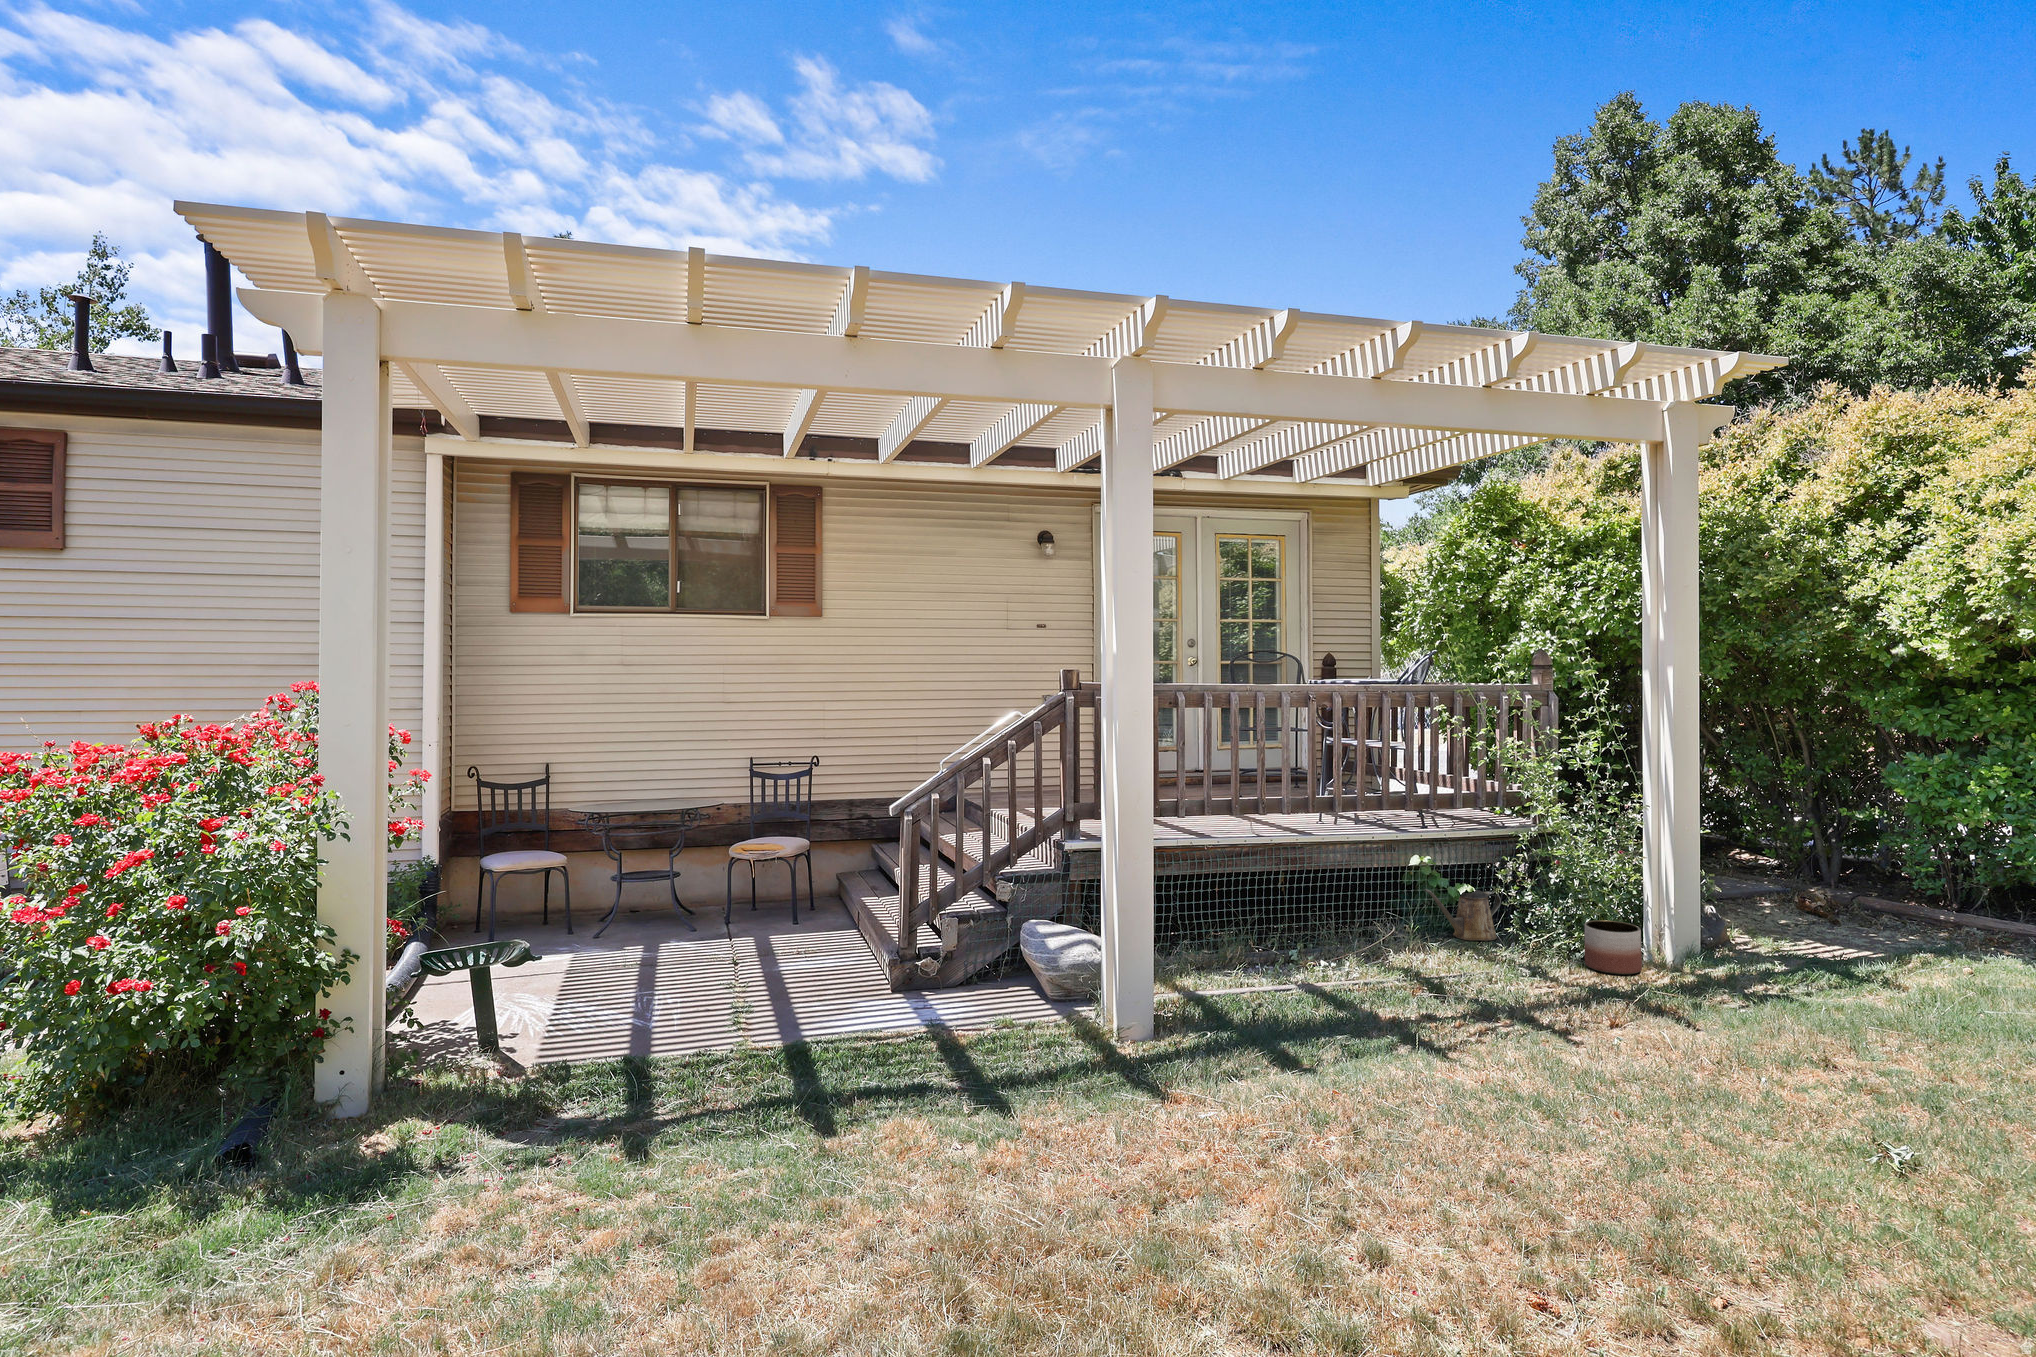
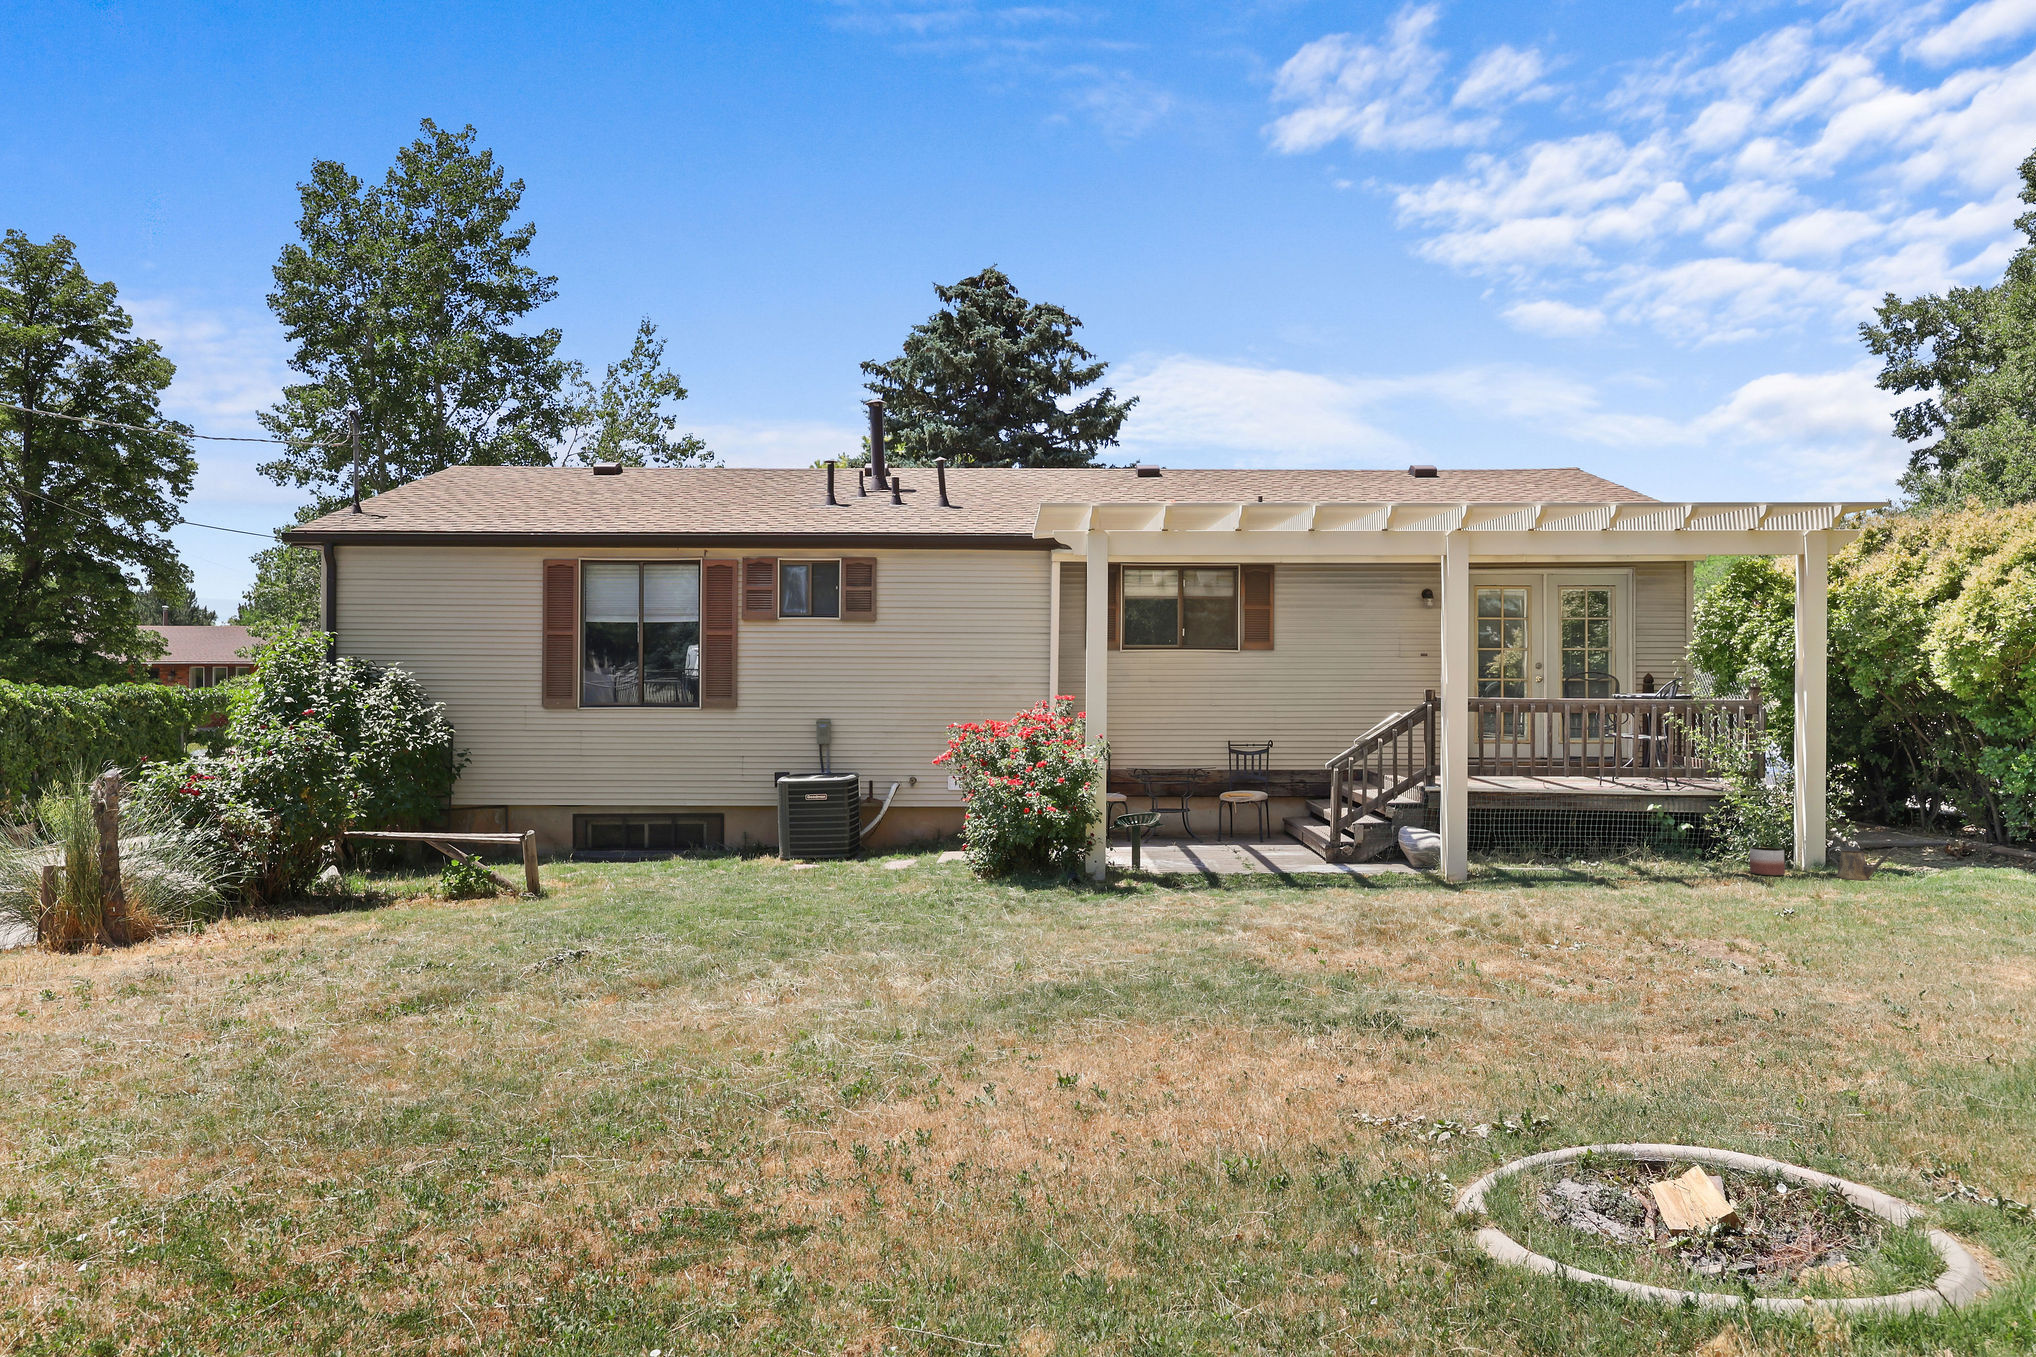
watering can: present [1424,889,1501,941] -> present [1828,846,1898,880]

